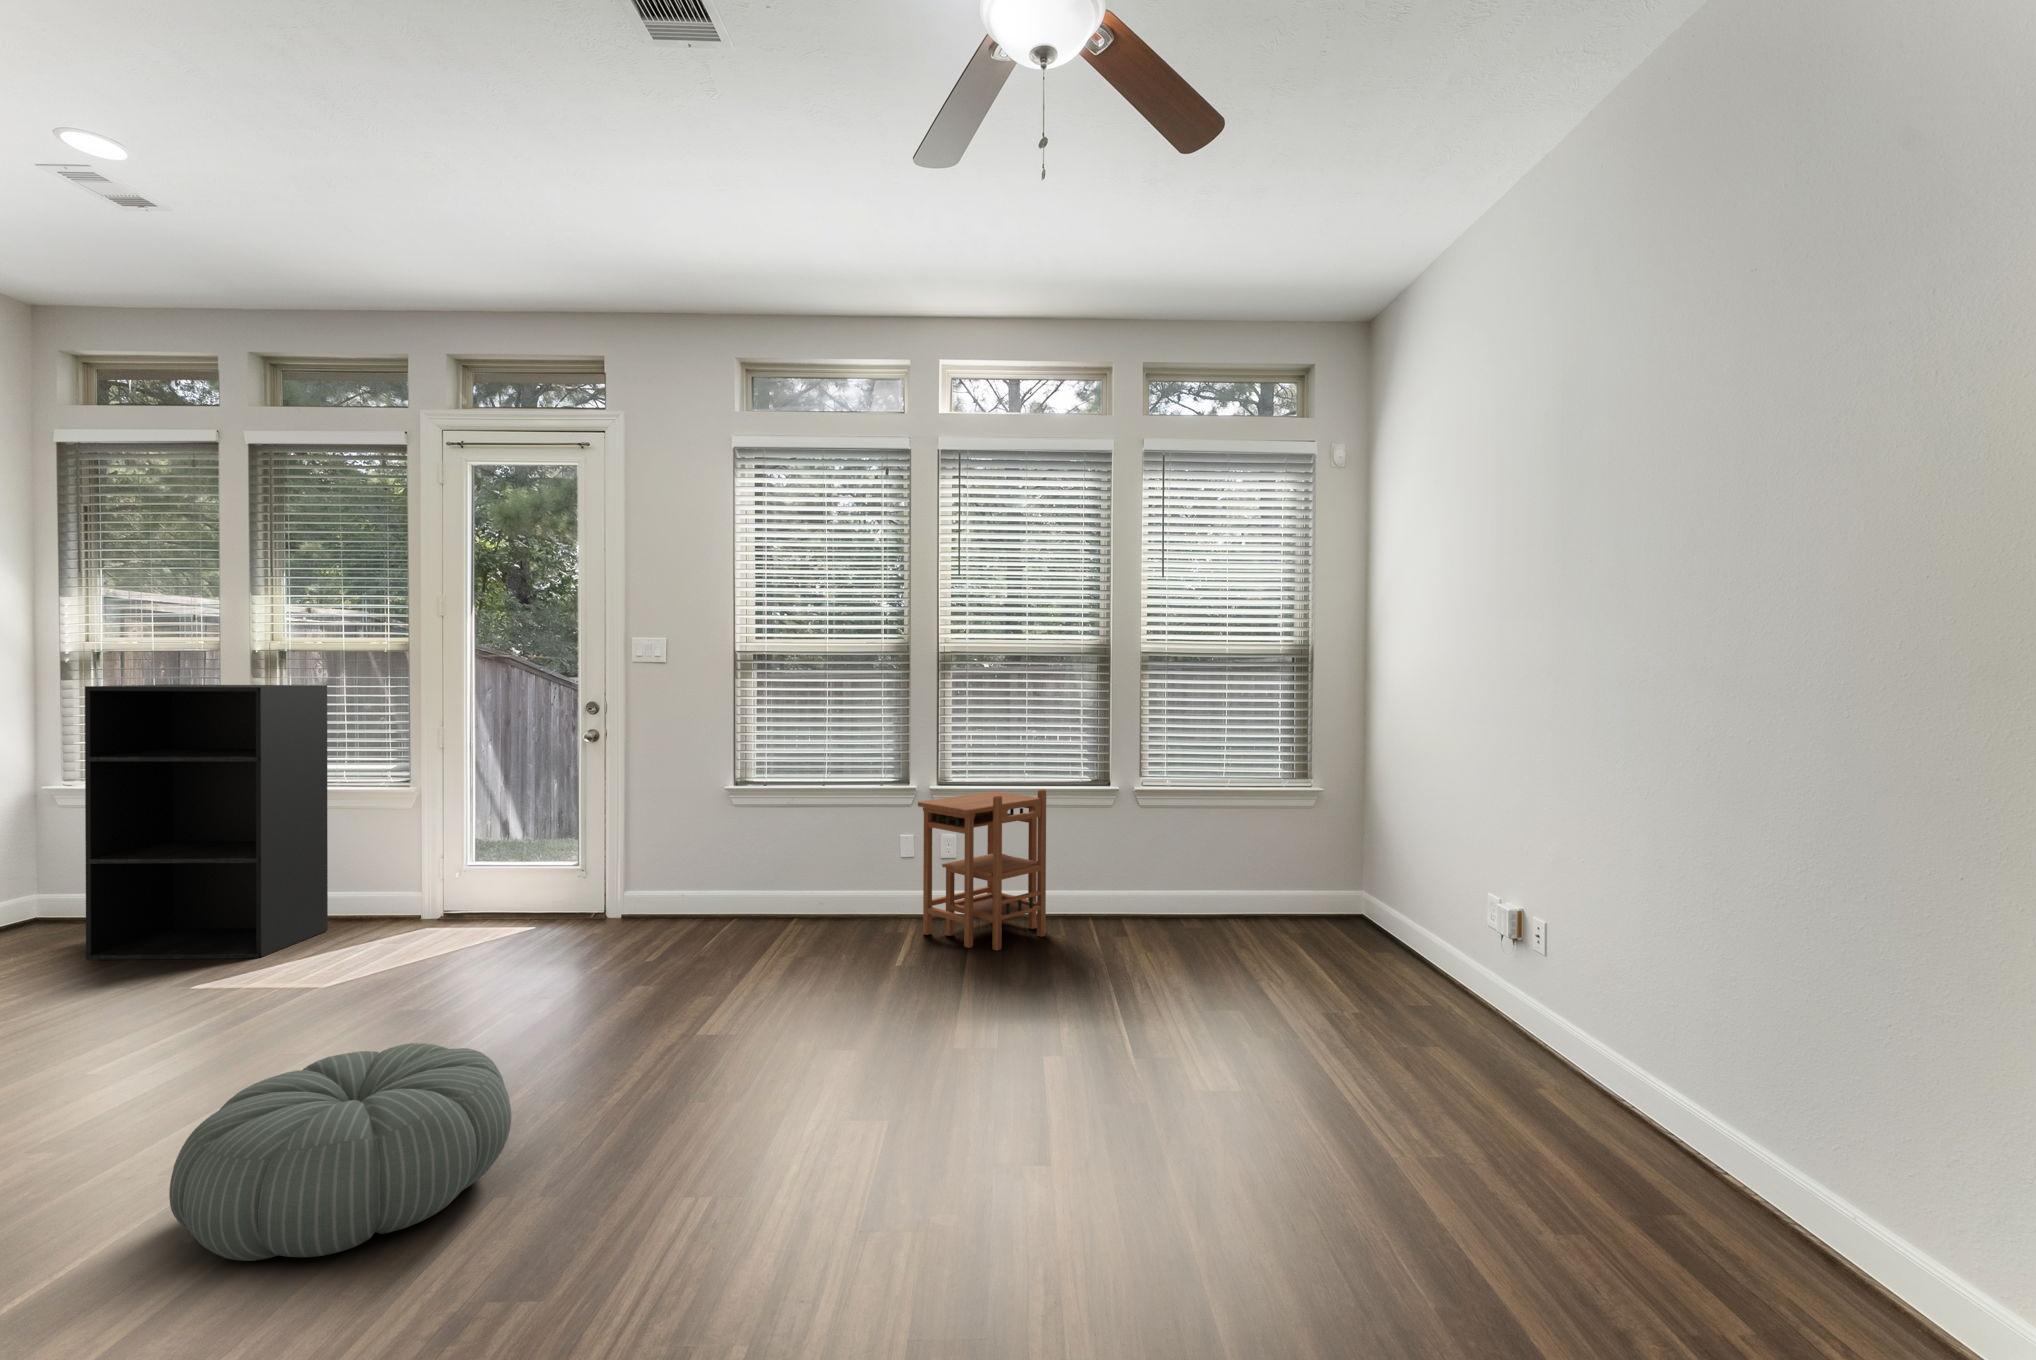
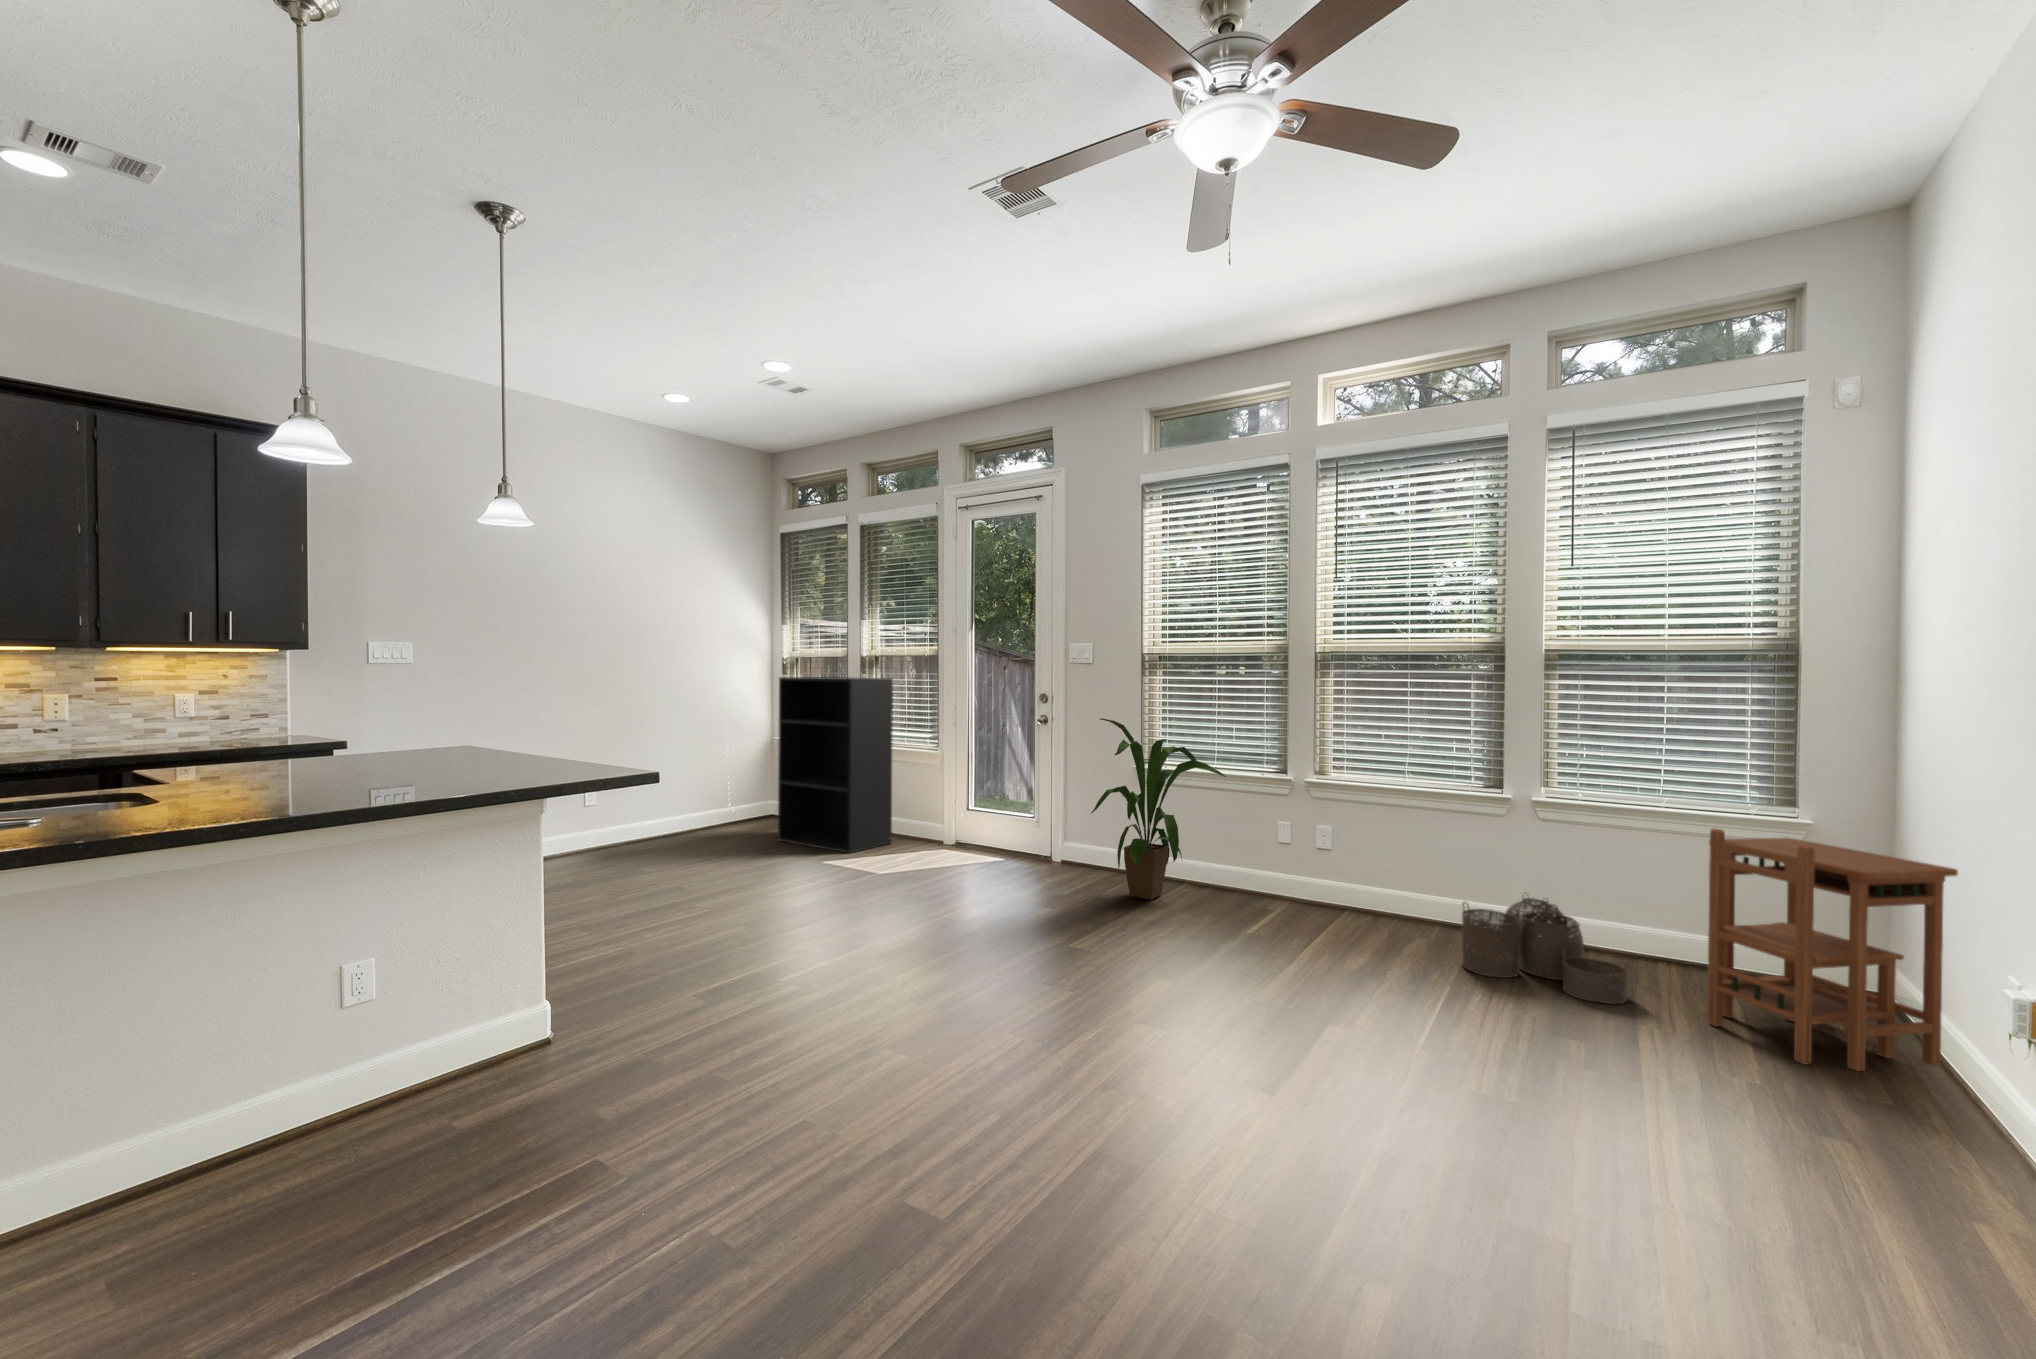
house plant: none [701,732,853,944] -> present [1091,718,1226,900]
side table: present [918,789,1046,951] -> present [1707,828,1958,1071]
woven basket: none [1106,874,1241,963] -> present [1462,895,1628,1004]
pouf: present [169,1043,511,1261] -> none [714,902,884,1010]

